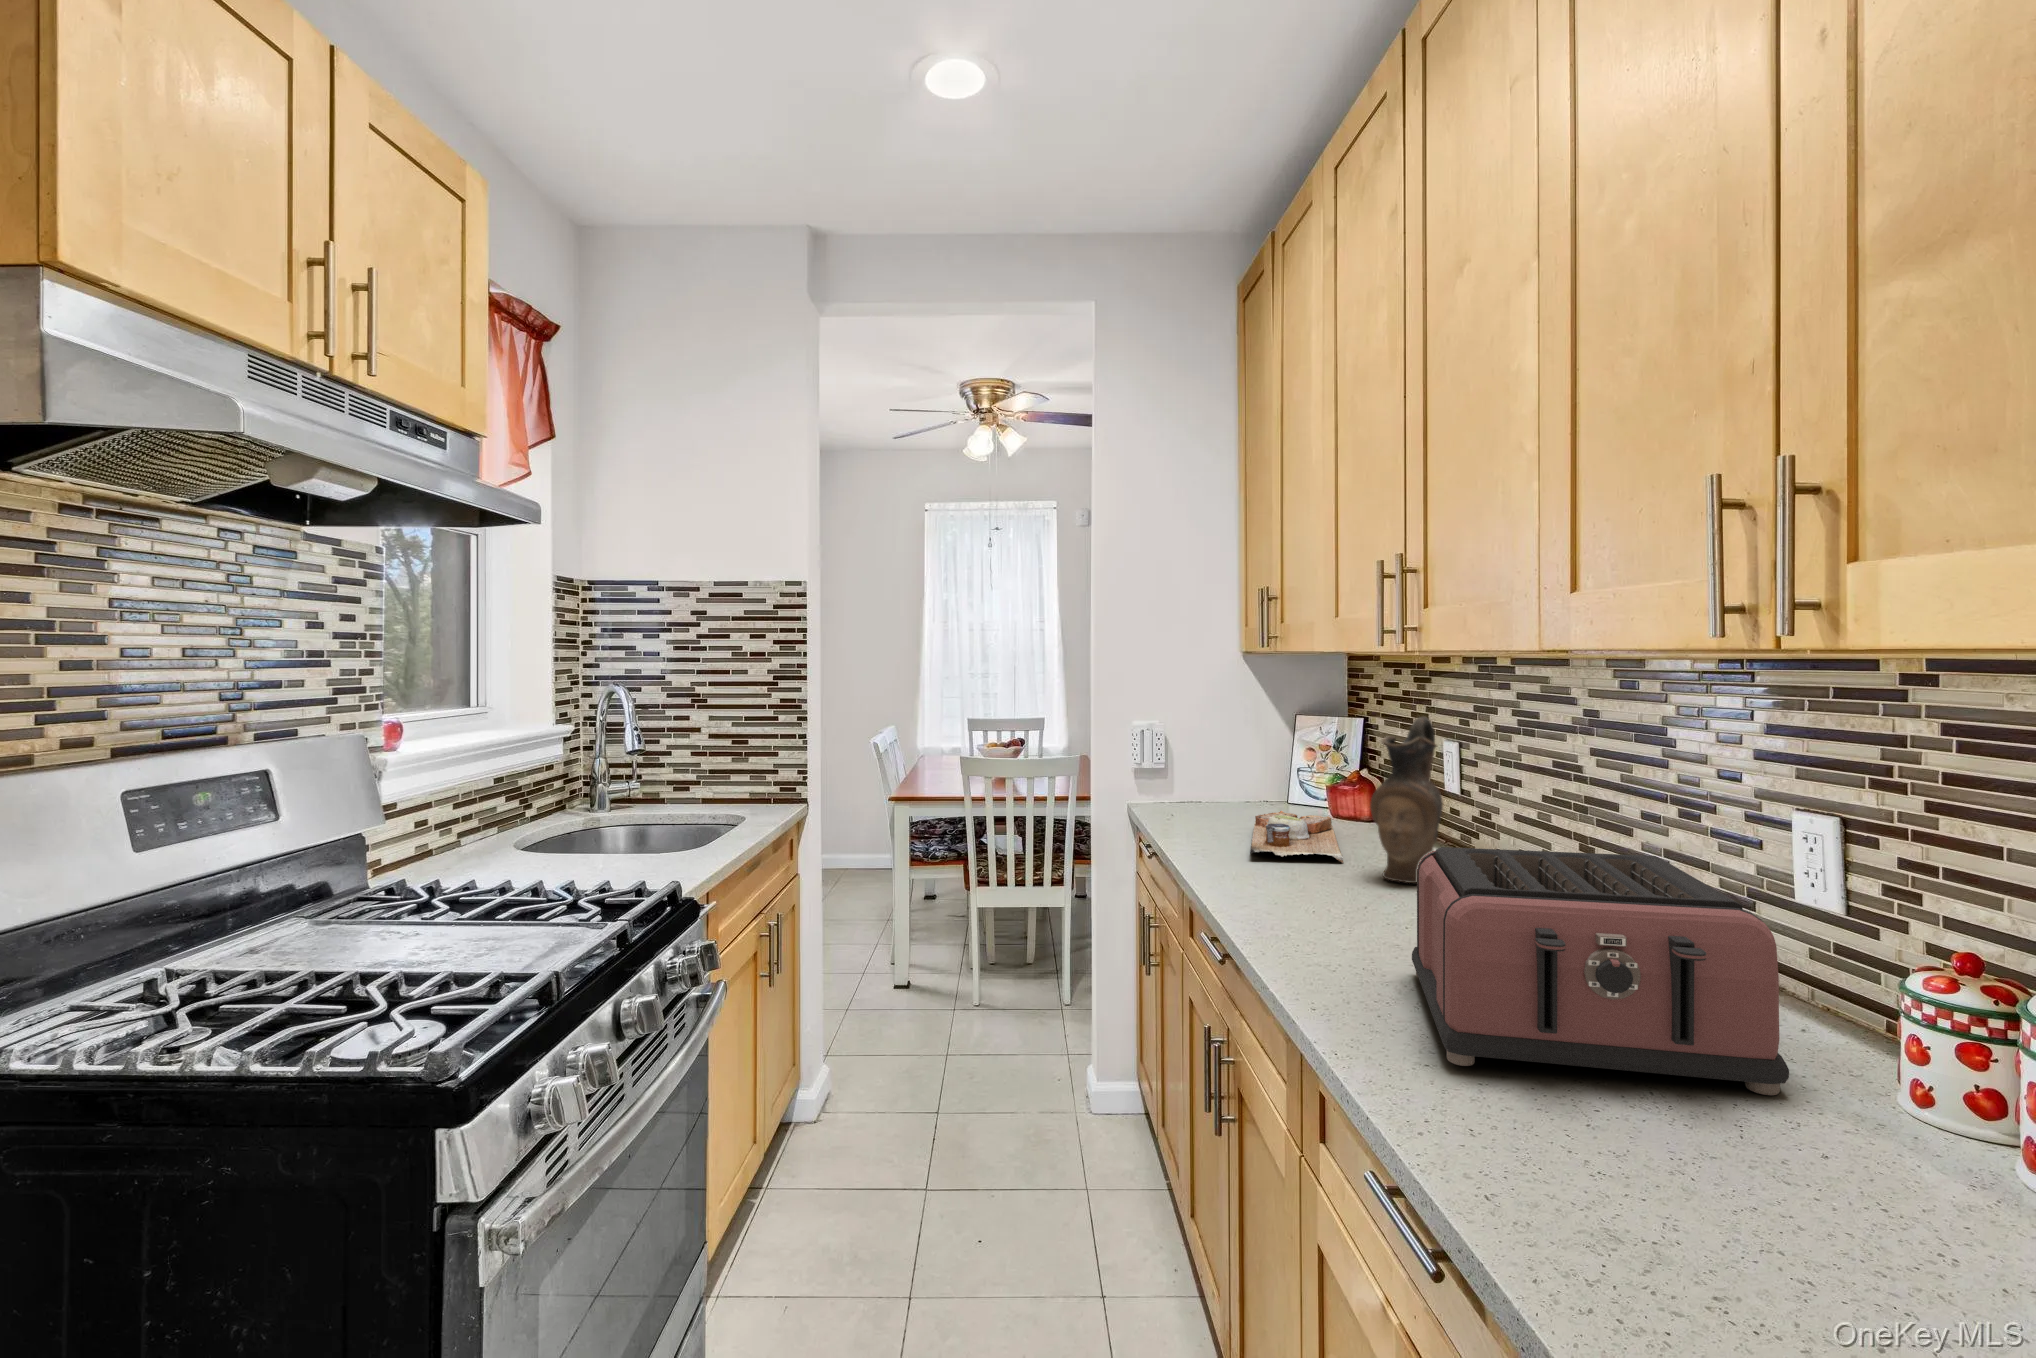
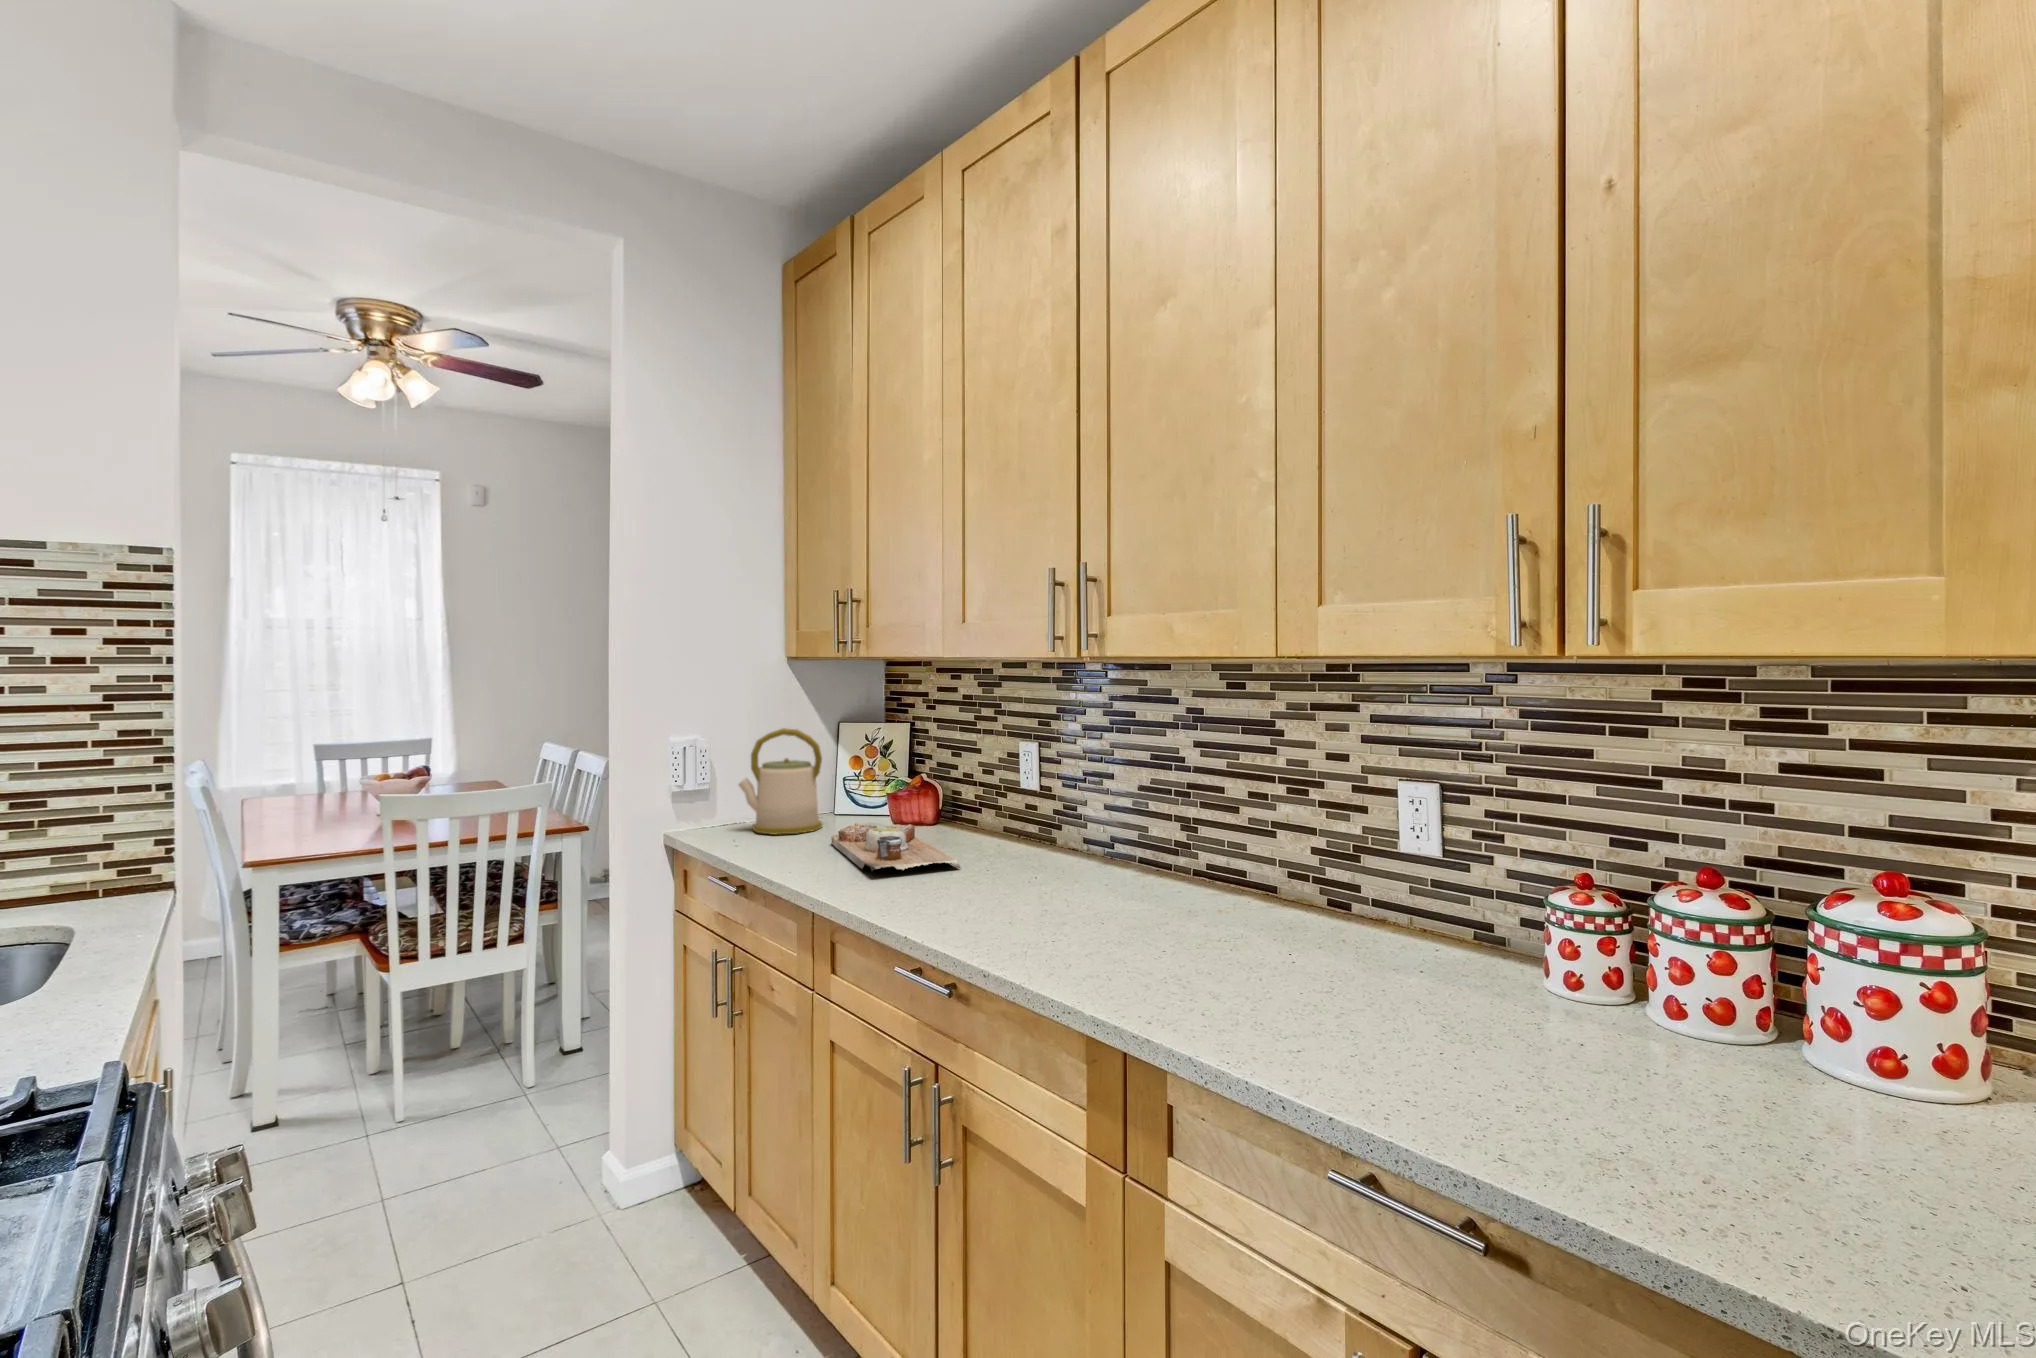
ceramic pitcher: present [1370,717,1443,883] -> none [1004,719,1068,879]
kettle: none [1192,718,1268,816] -> present [739,728,822,834]
toaster: present [1412,847,1789,1095] -> none [1150,827,1492,1037]

